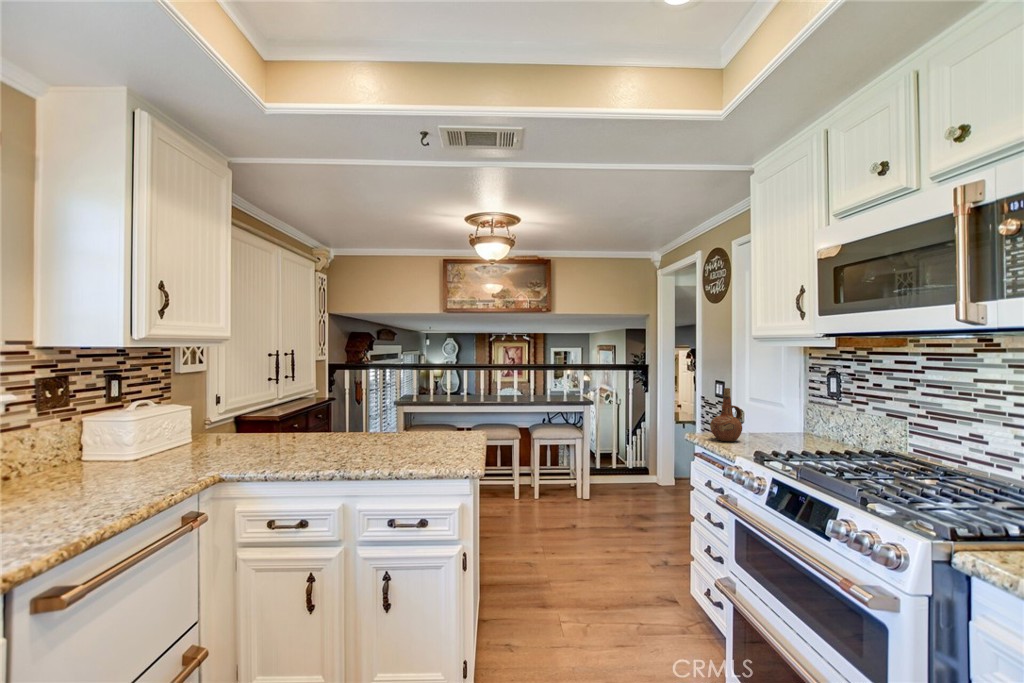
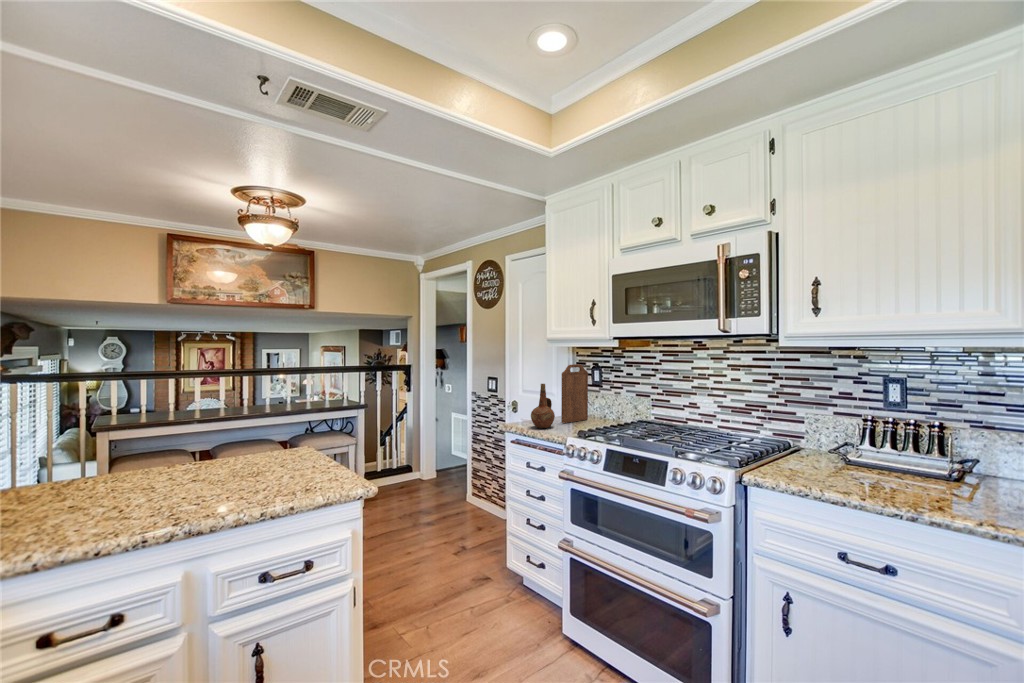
cutting board: none [759,367,807,442] -> present [561,364,588,423]

